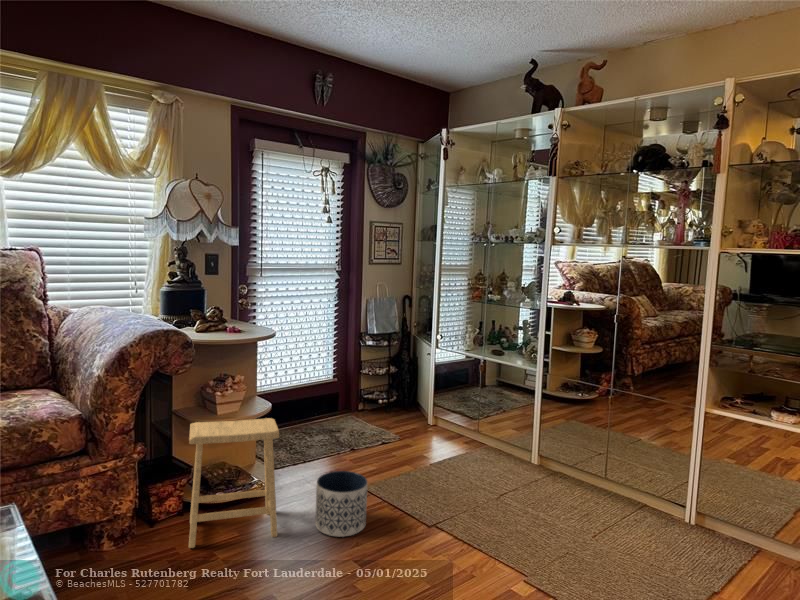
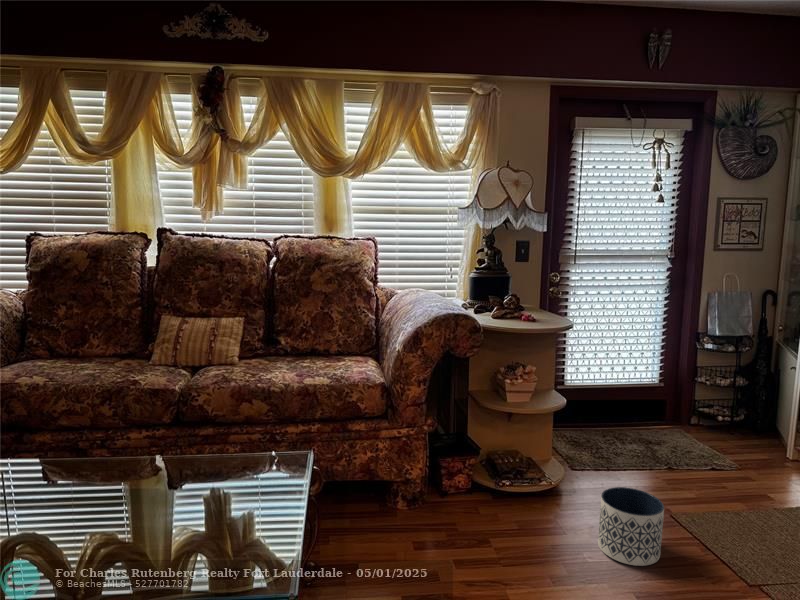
footstool: present [189,418,279,548] -> none [466,406,560,541]

